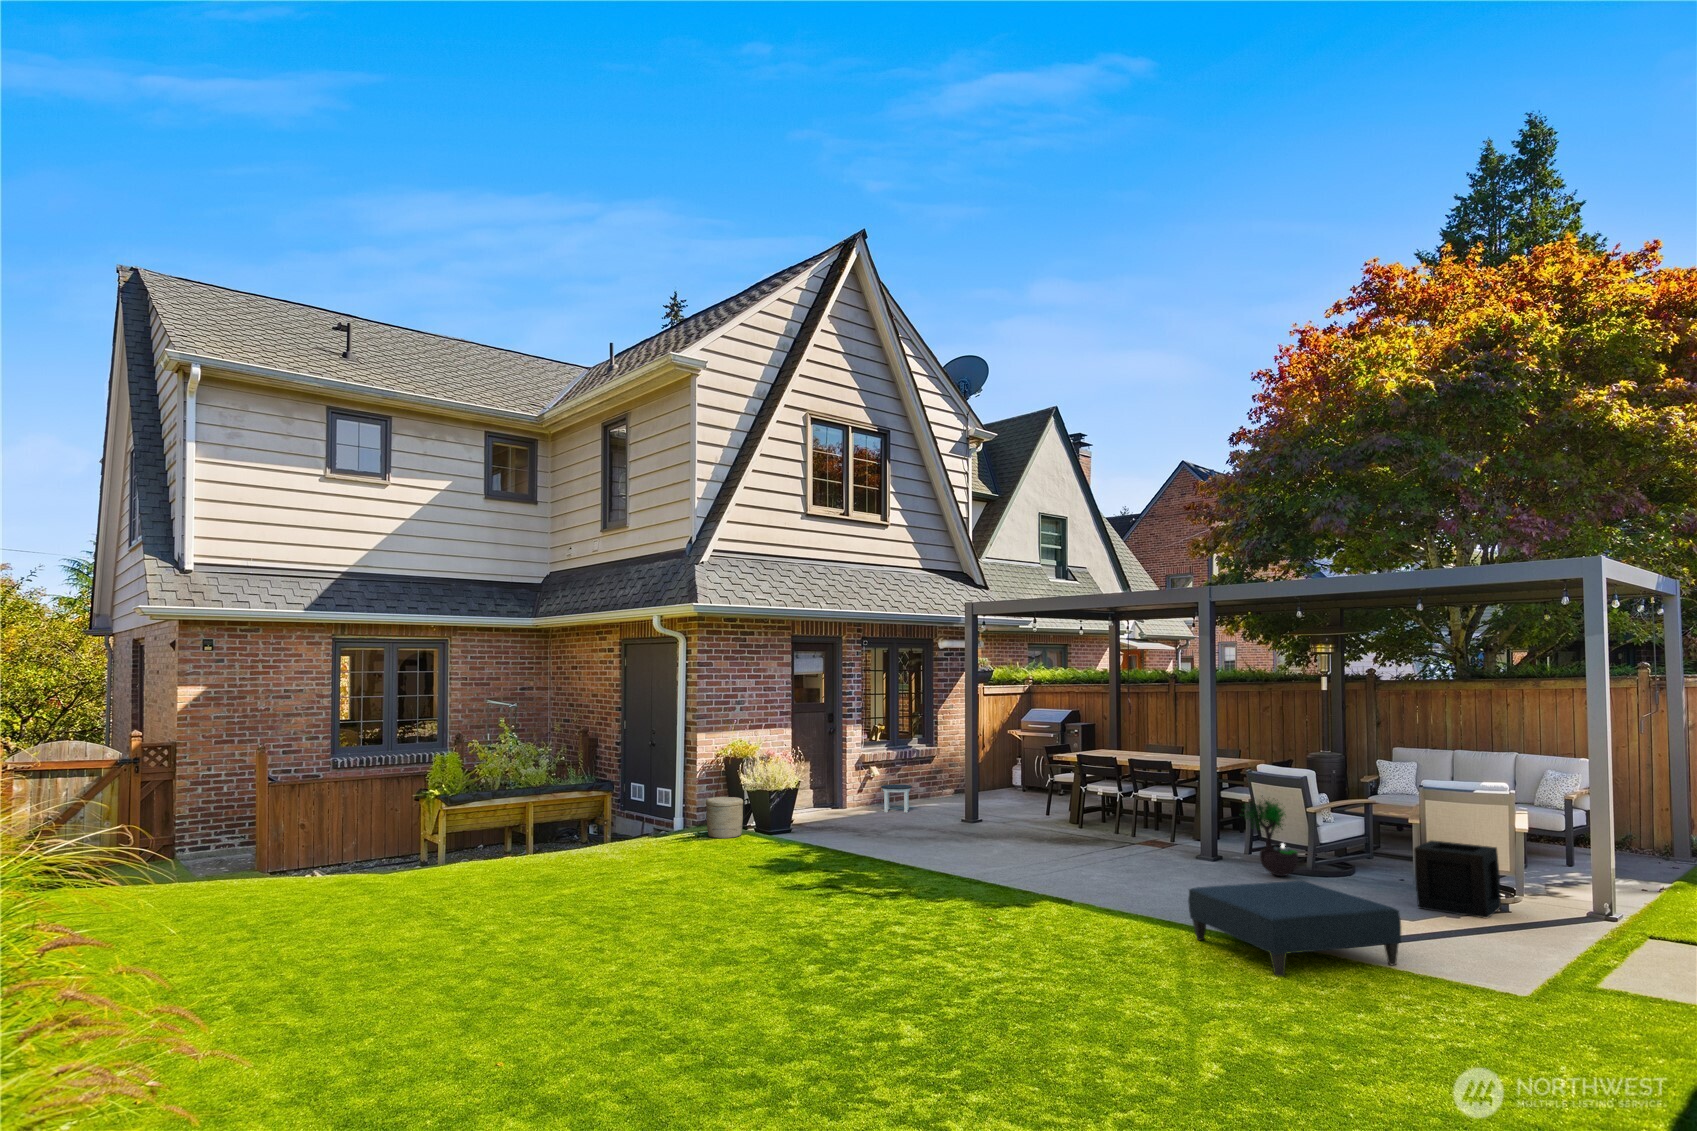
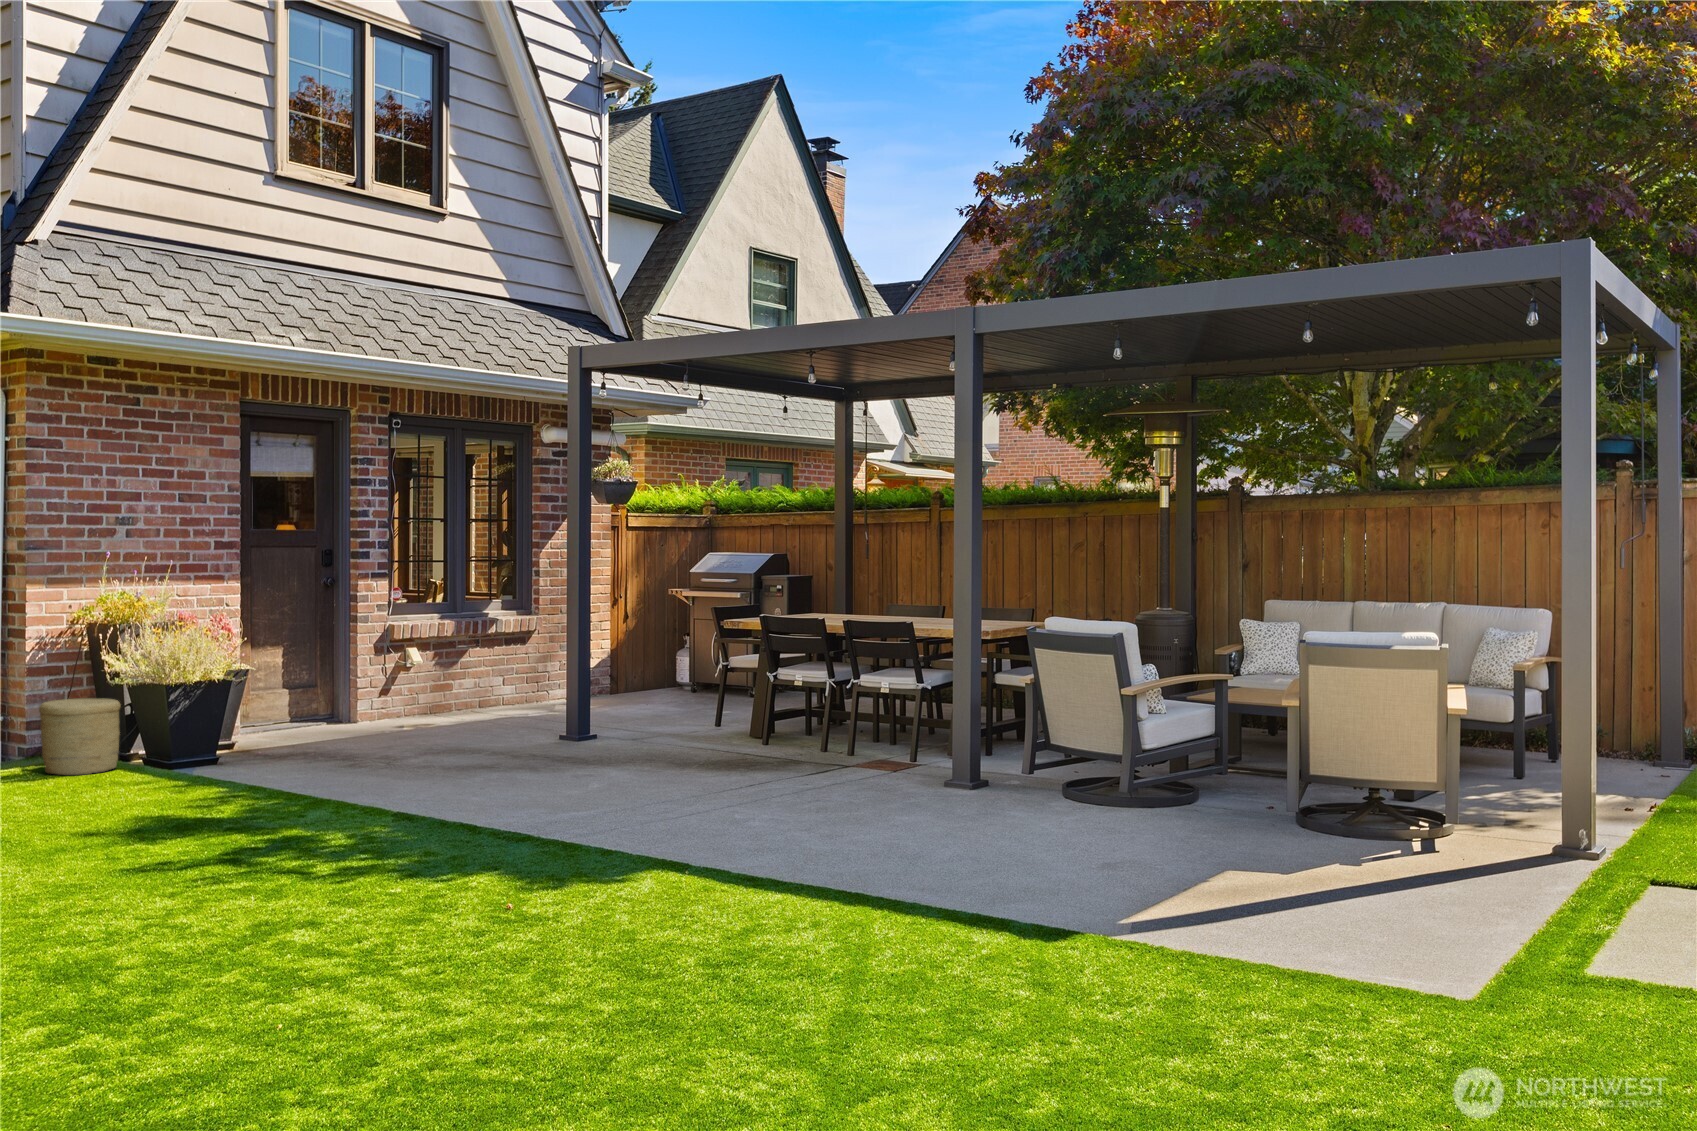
round table: present [881,784,912,813] -> none [426,677,484,725]
potted tree: present [1245,800,1298,876] -> none [1008,660,1104,805]
wooden crate: present [1414,841,1501,918] -> none [1289,733,1421,861]
ottoman: present [1188,881,1401,976] -> none [883,807,1266,994]

